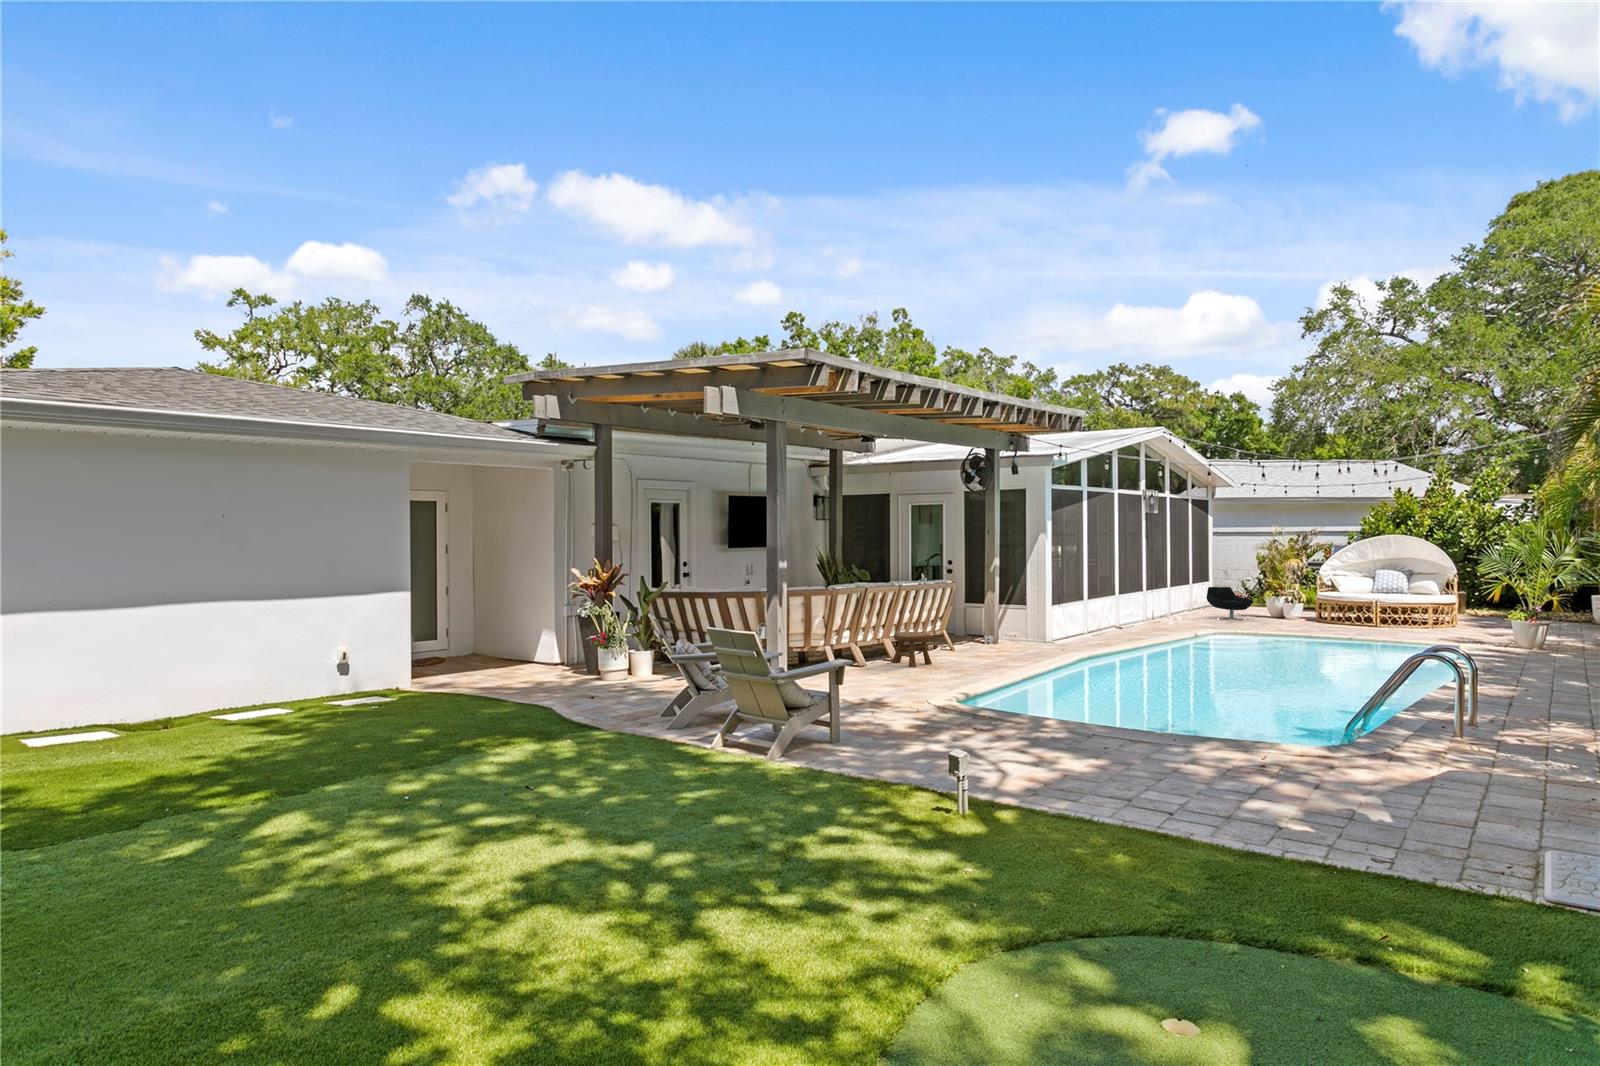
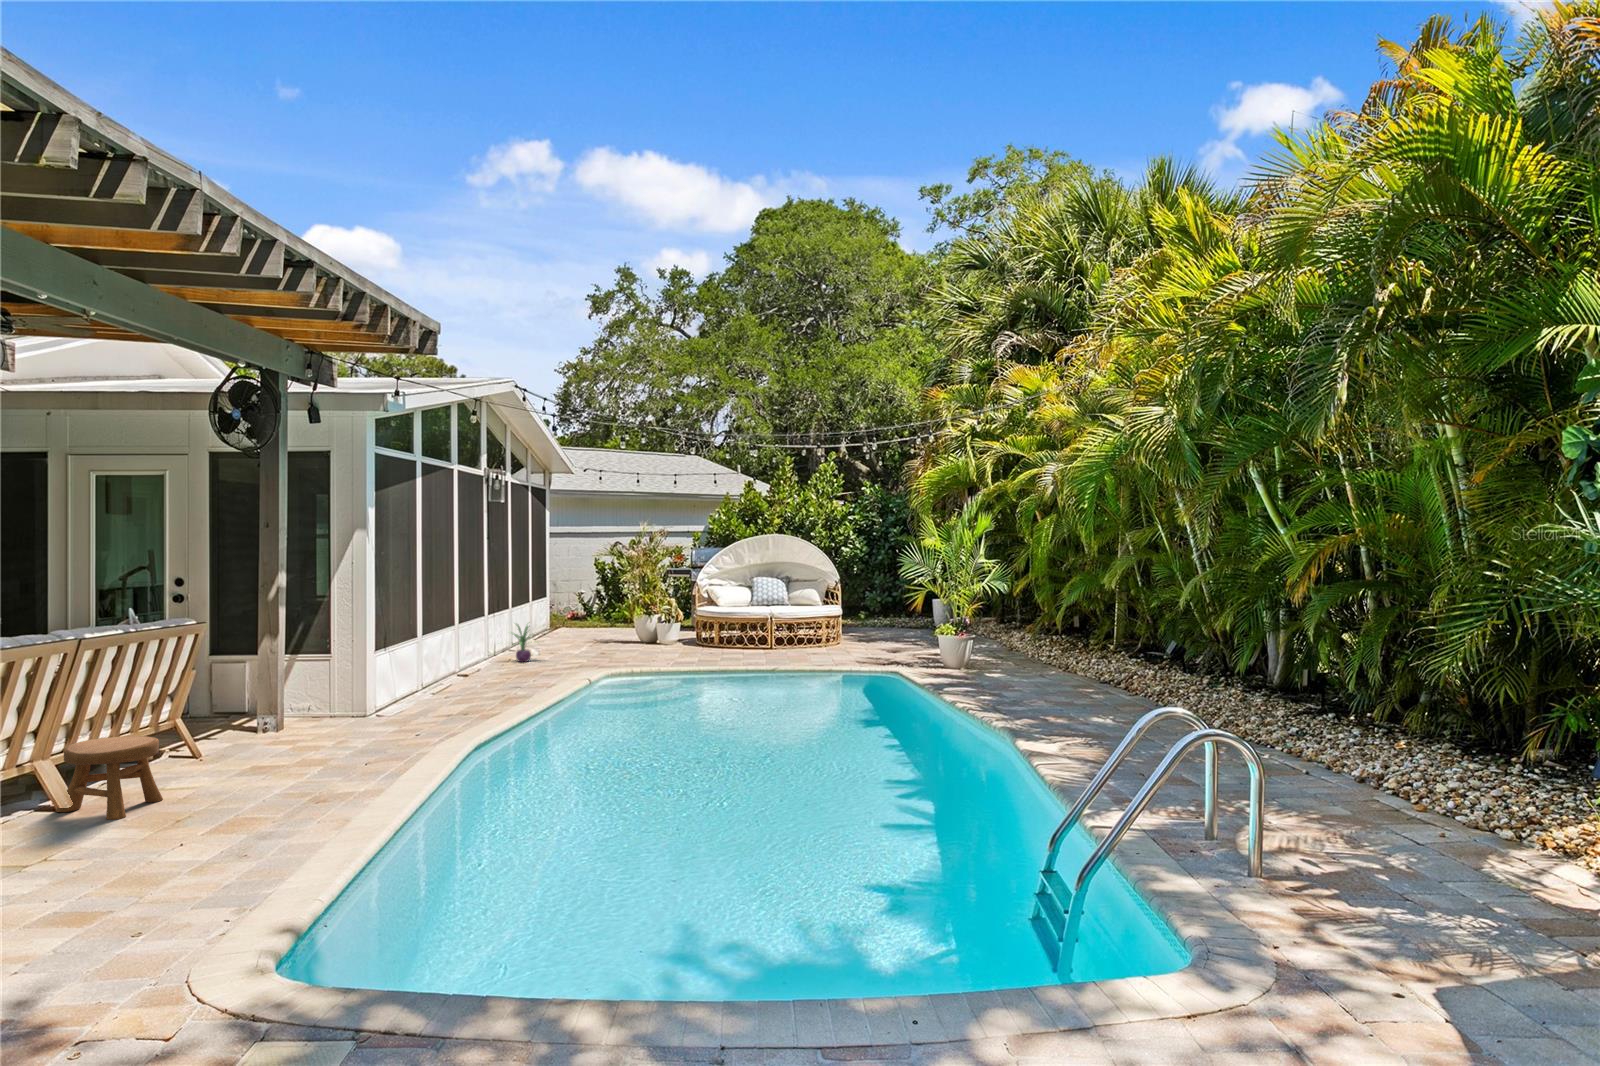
lounge chair: present [1206,587,1253,621] -> none [543,598,598,640]
decorative plant: none [1152,600,1189,630] -> present [511,624,531,662]

